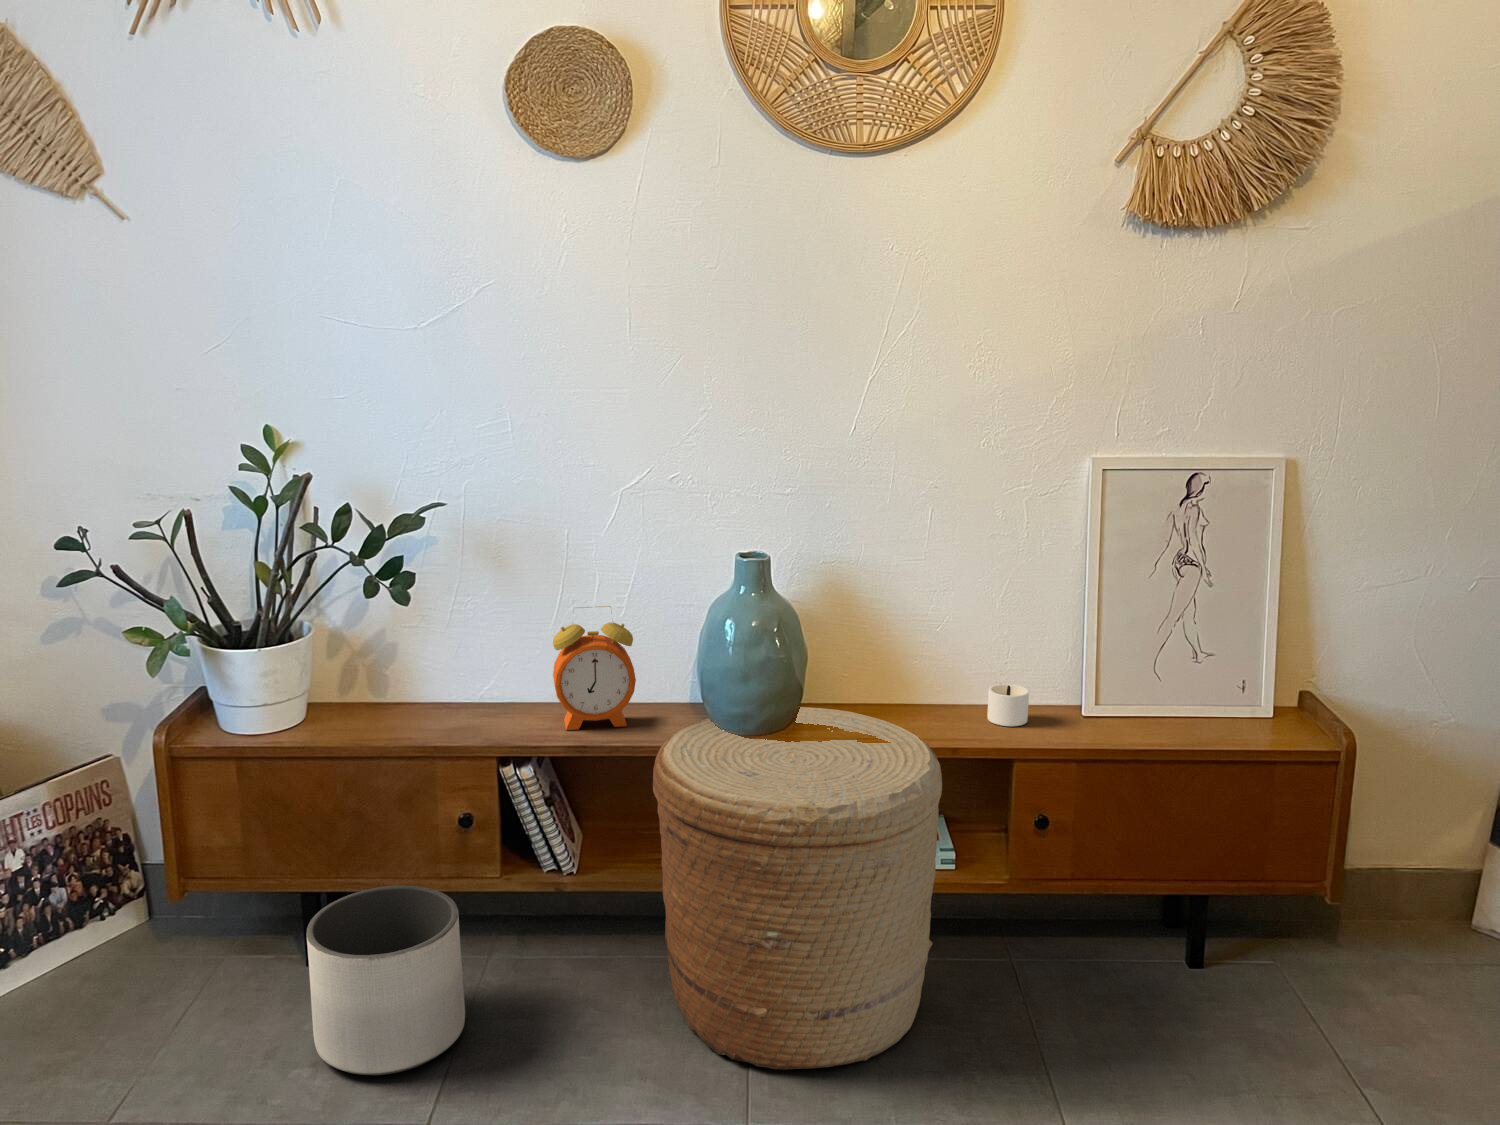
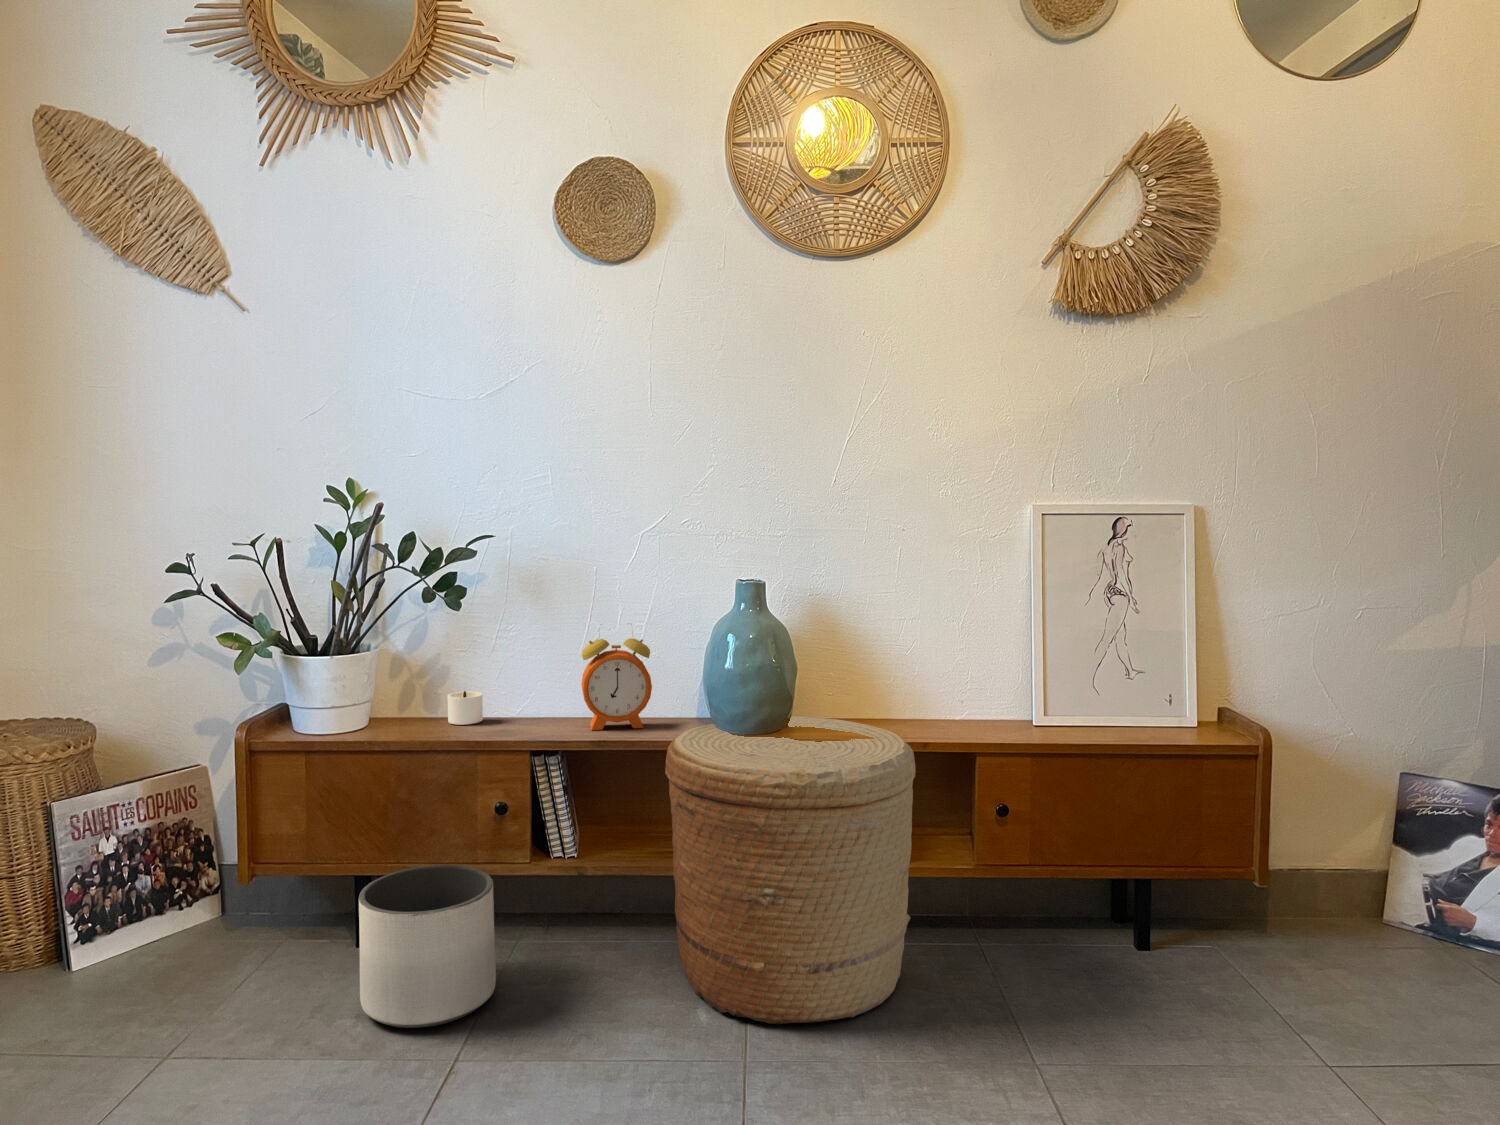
candle: present [987,684,1029,726] -> present [448,691,483,725]

